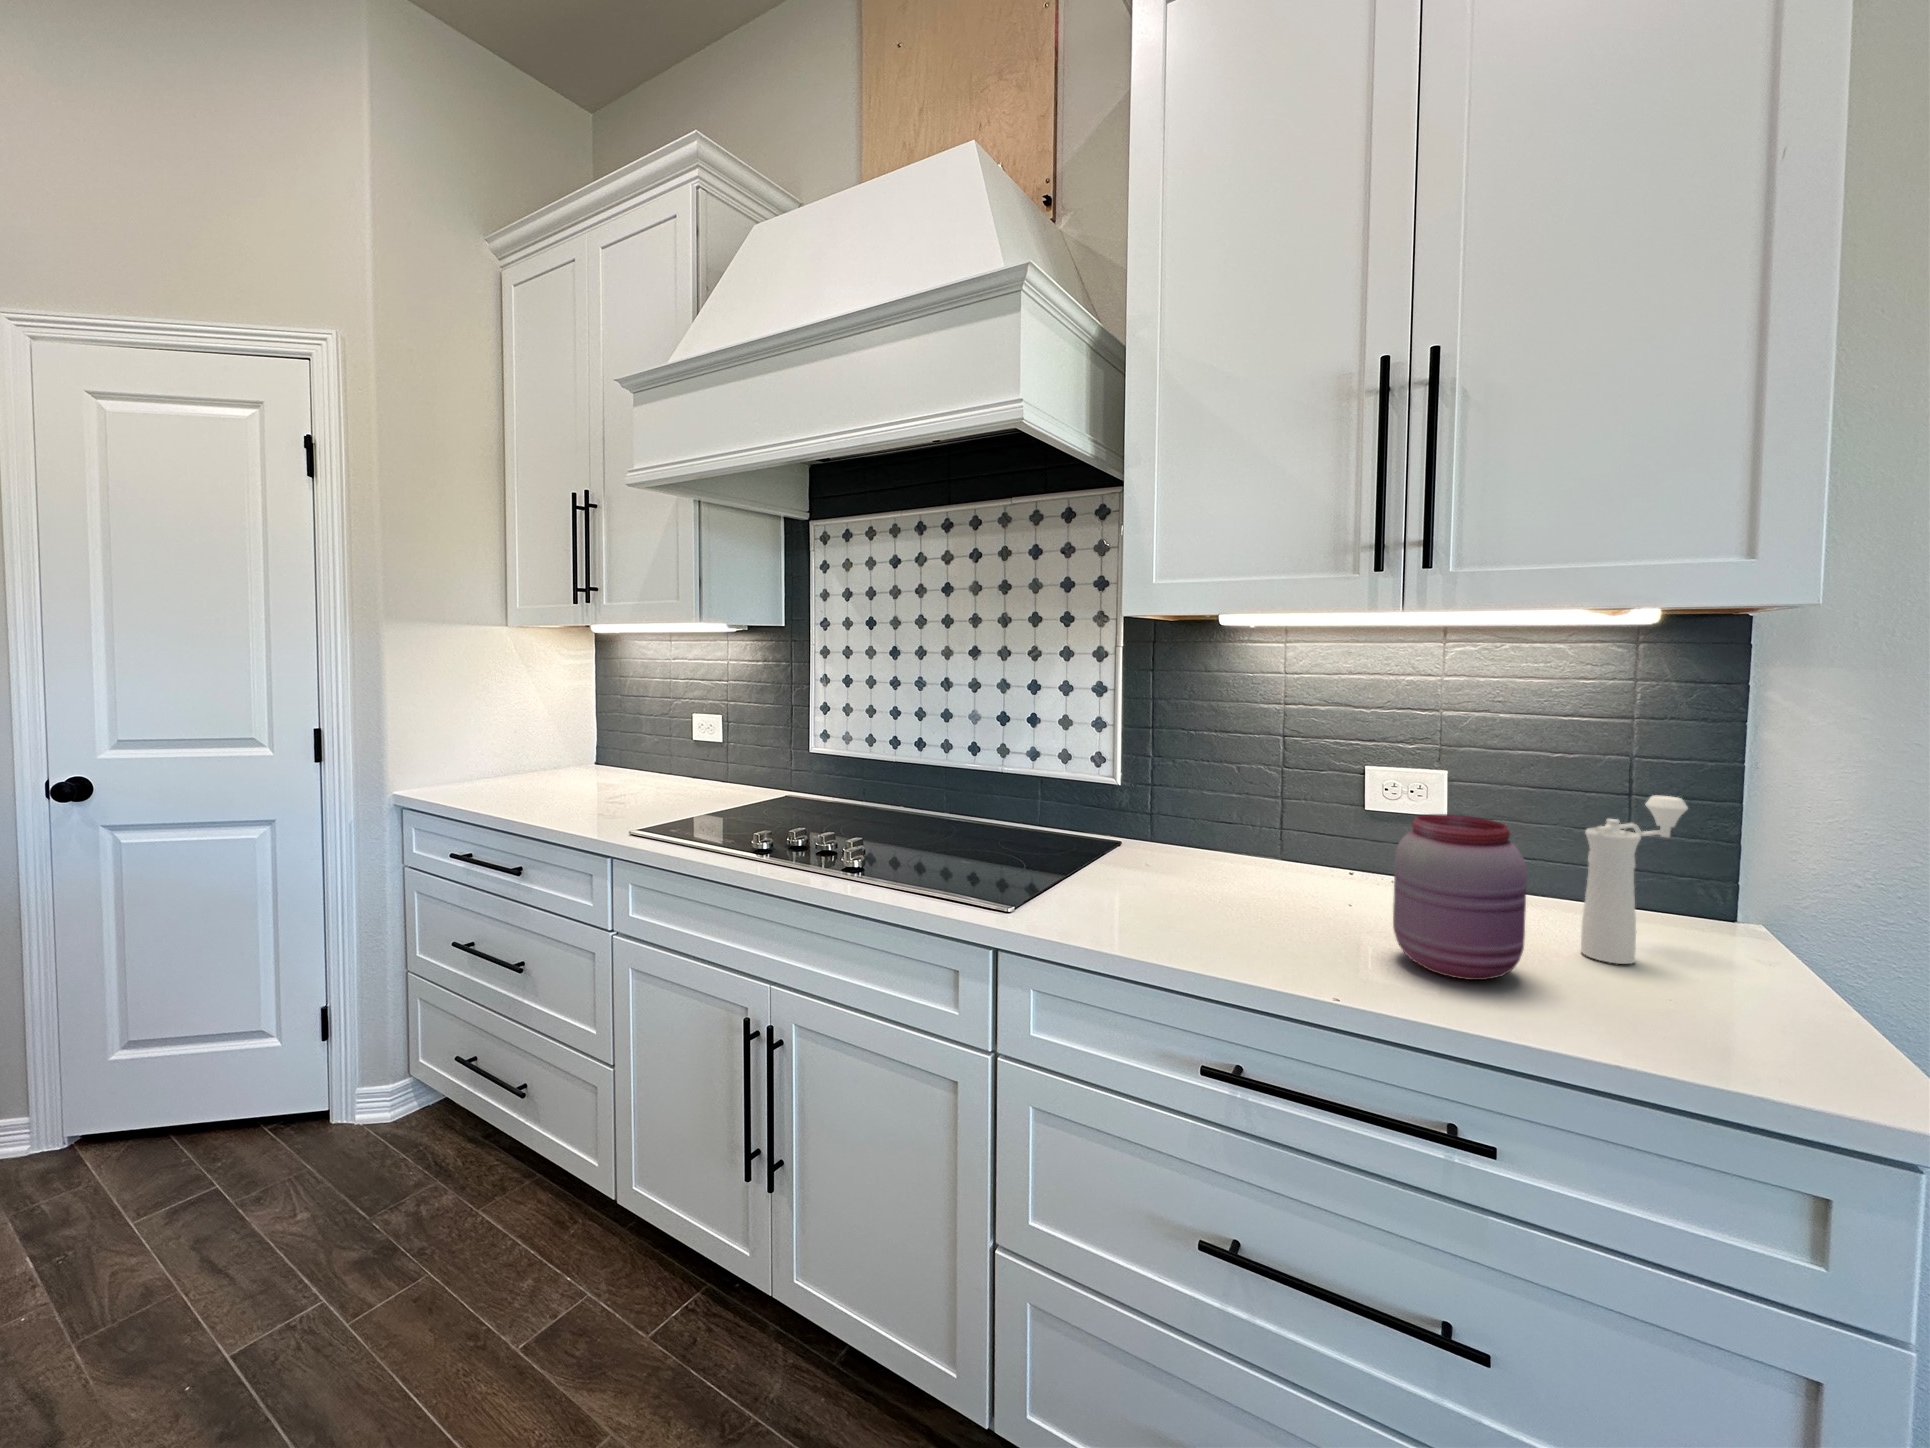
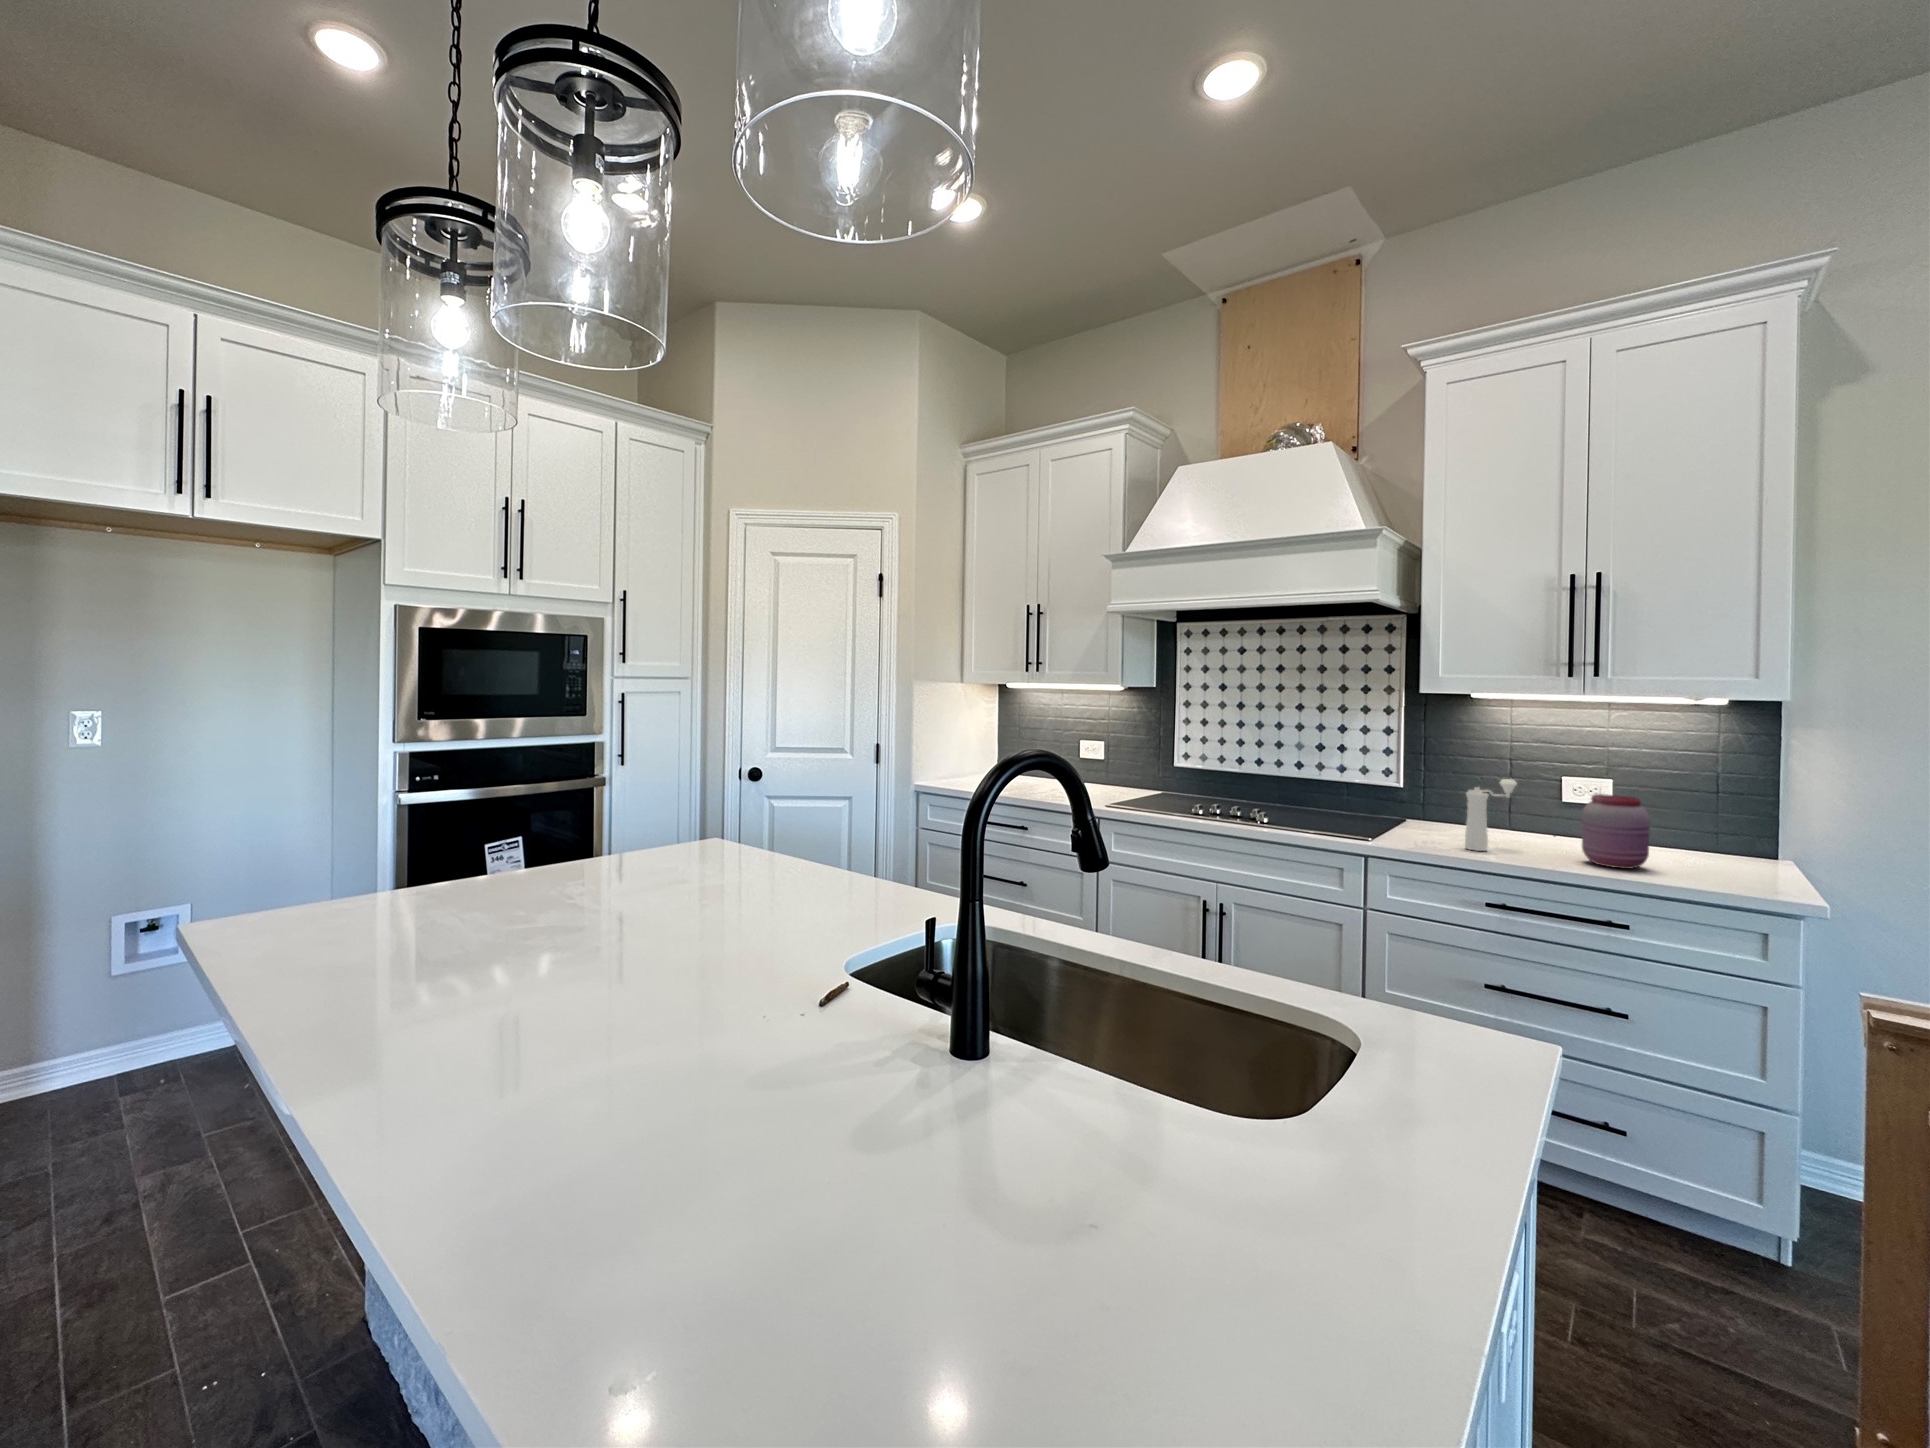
pepper mill: present [1581,795,1688,964] -> present [1465,779,1517,851]

